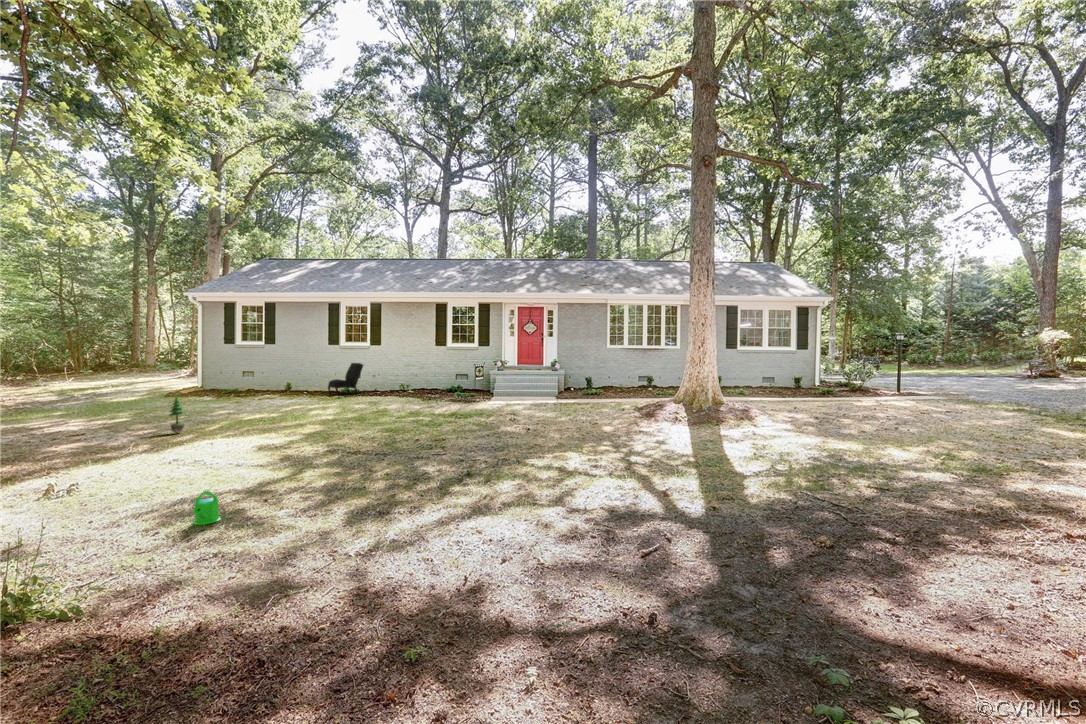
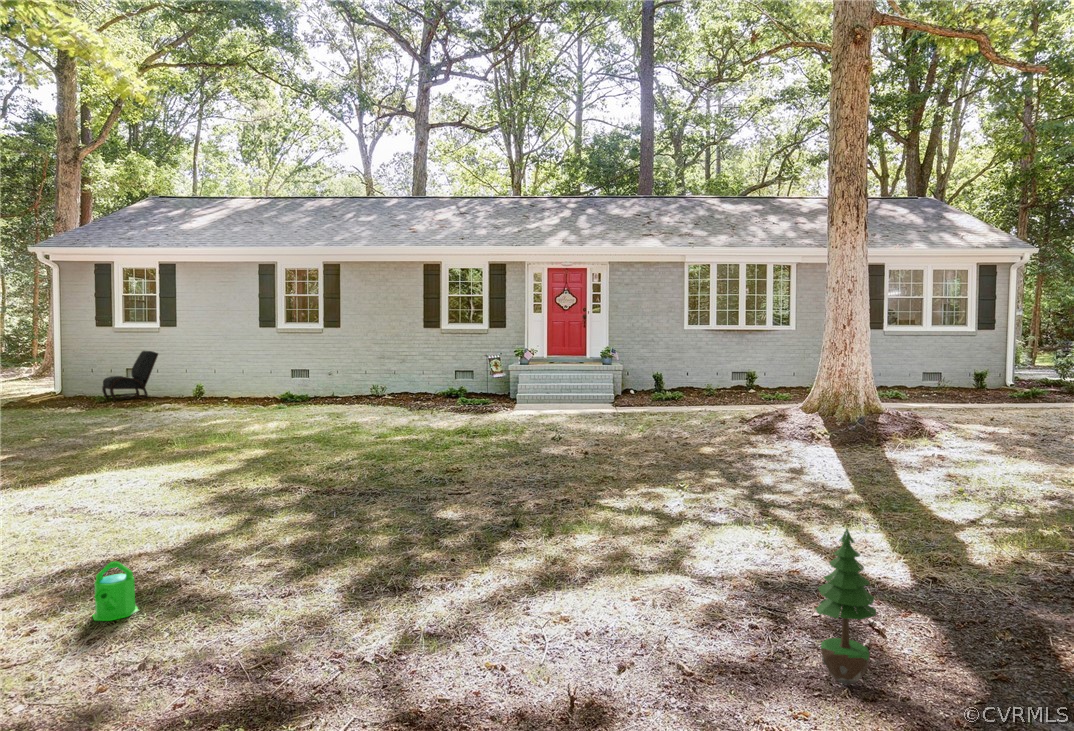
lounge chair: present [328,363,363,395] -> present [102,351,158,400]
potted tree: present [169,396,184,433] -> present [815,529,876,684]

